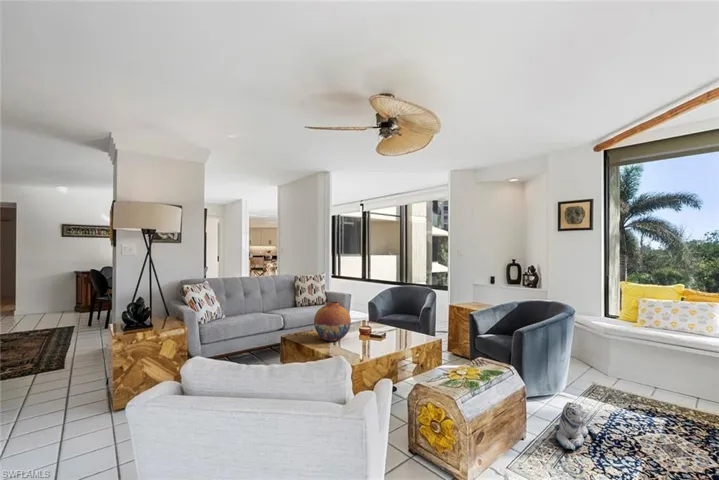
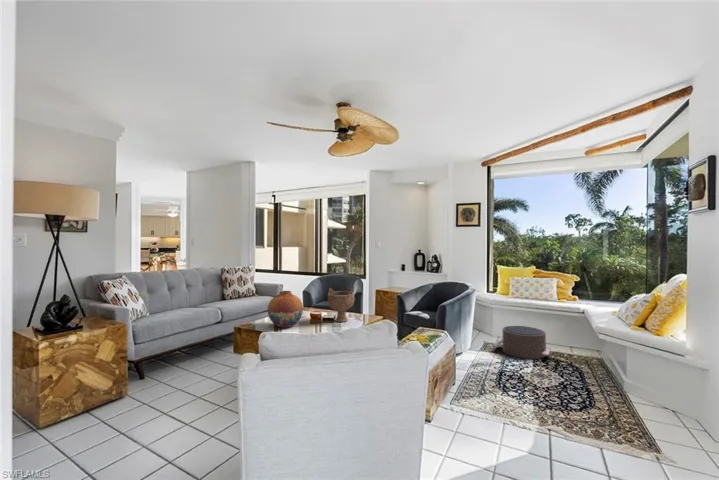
decorative bowl: none [380,301,410,340] -> present [328,288,355,322]
pouf: none [602,364,694,415] -> present [495,326,551,359]
plush toy: present [556,402,598,450] -> none [473,356,501,391]

